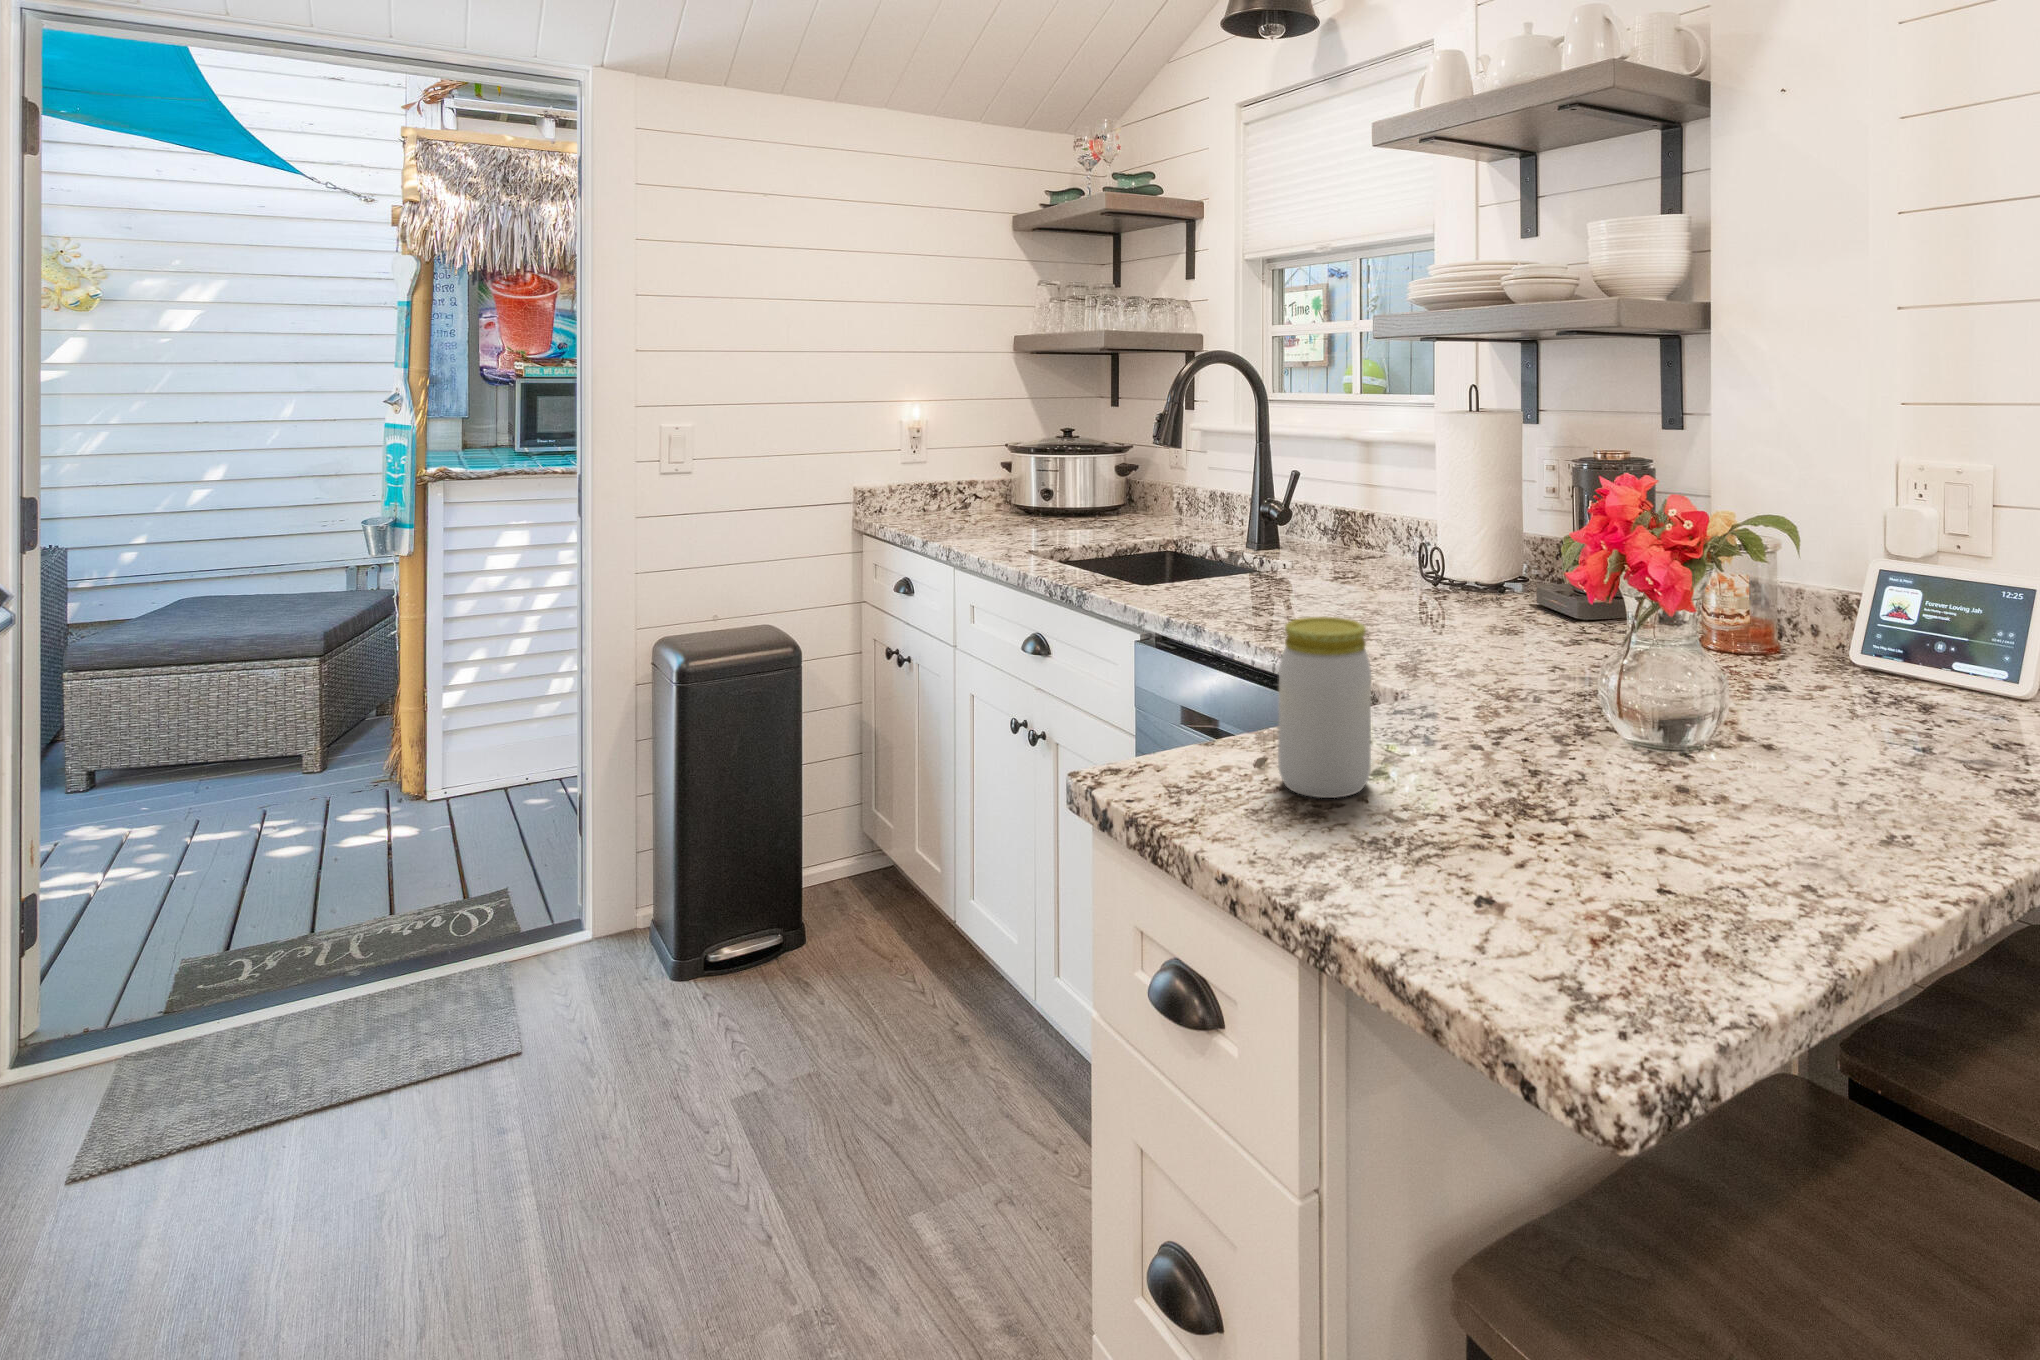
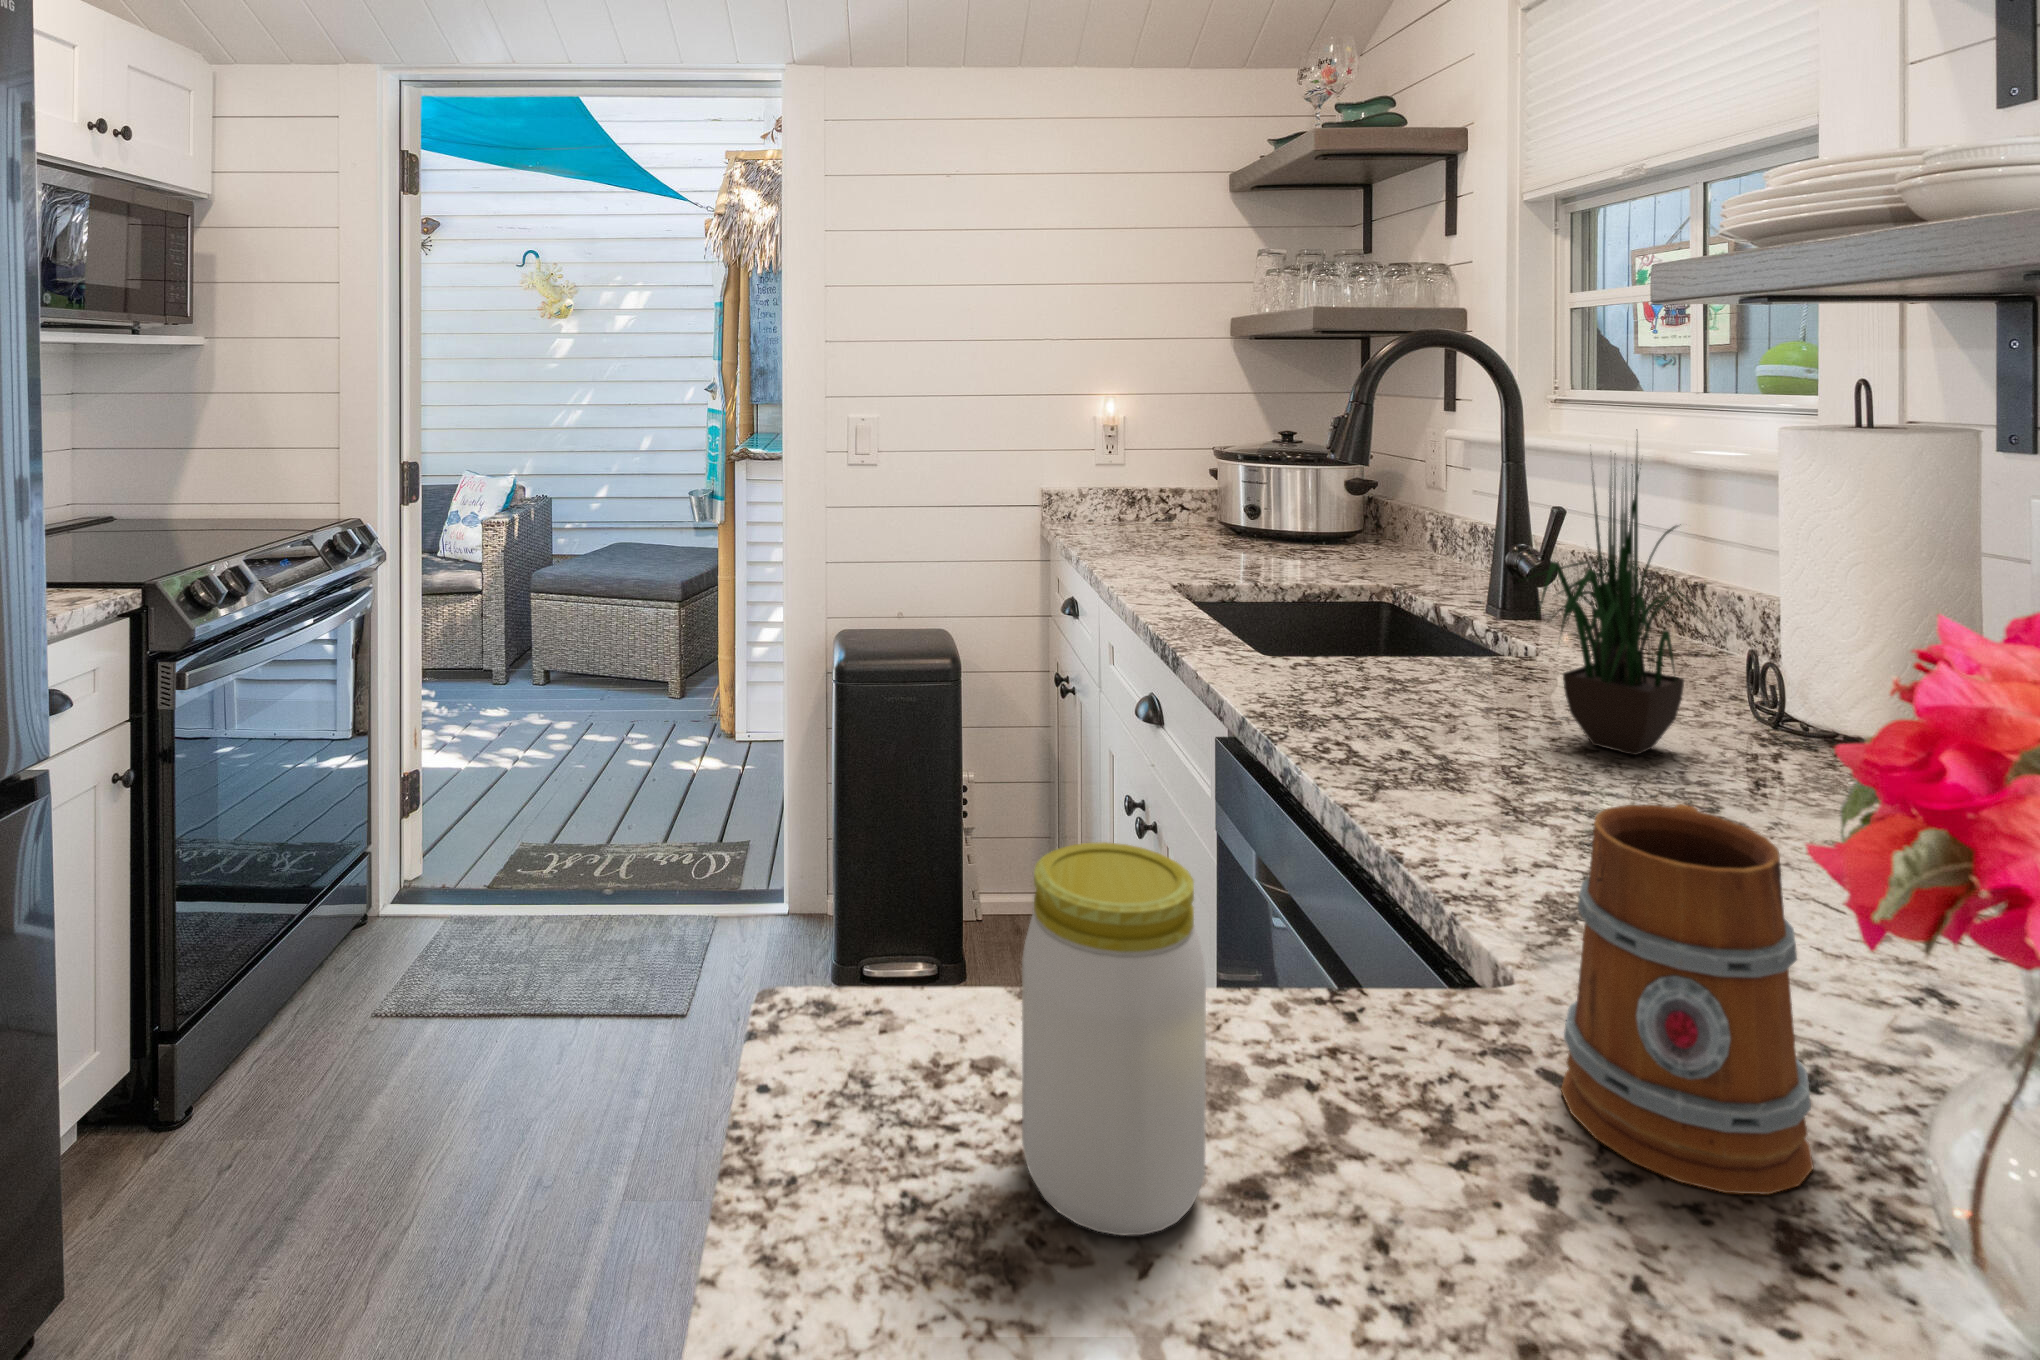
potted plant: none [1312,400,1422,606] -> present [1529,429,1705,755]
mug: none [1458,580,1558,736] -> present [1561,804,1813,1194]

